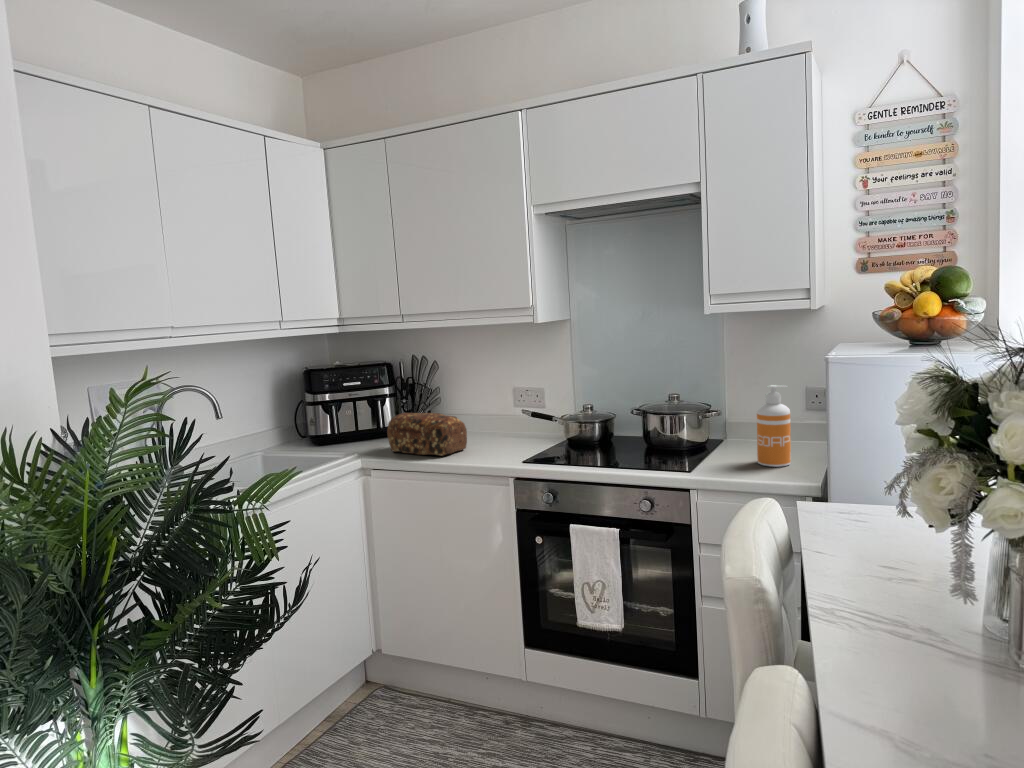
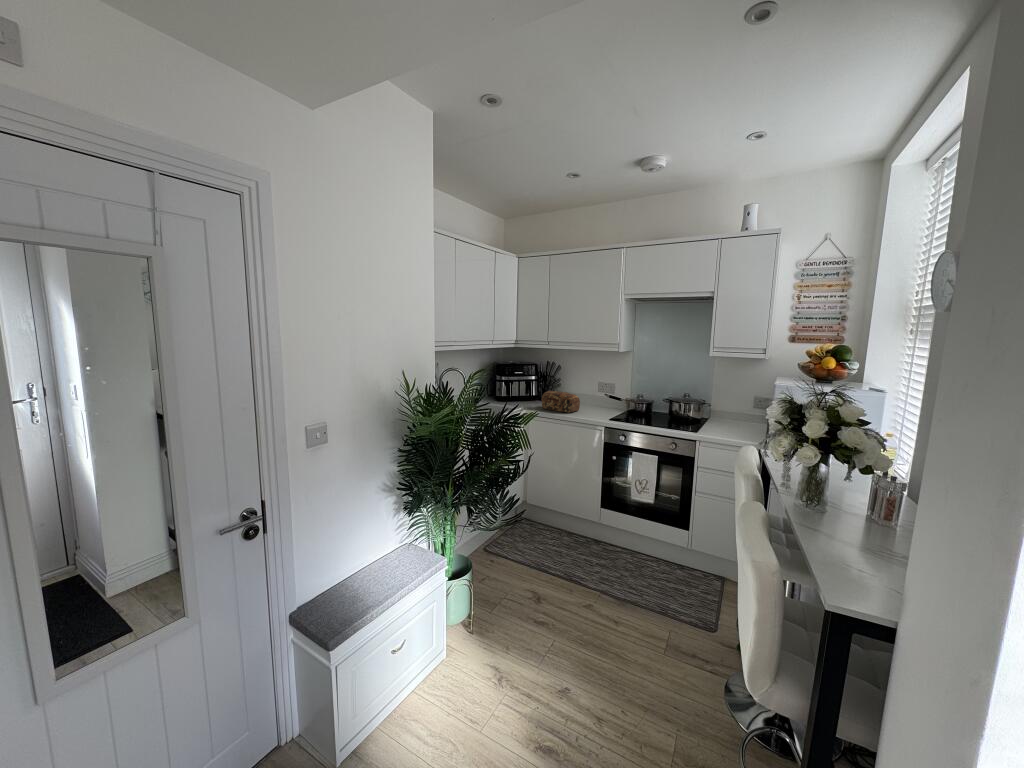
soap dispenser: present [757,385,791,467] -> none [729,394,749,434]

